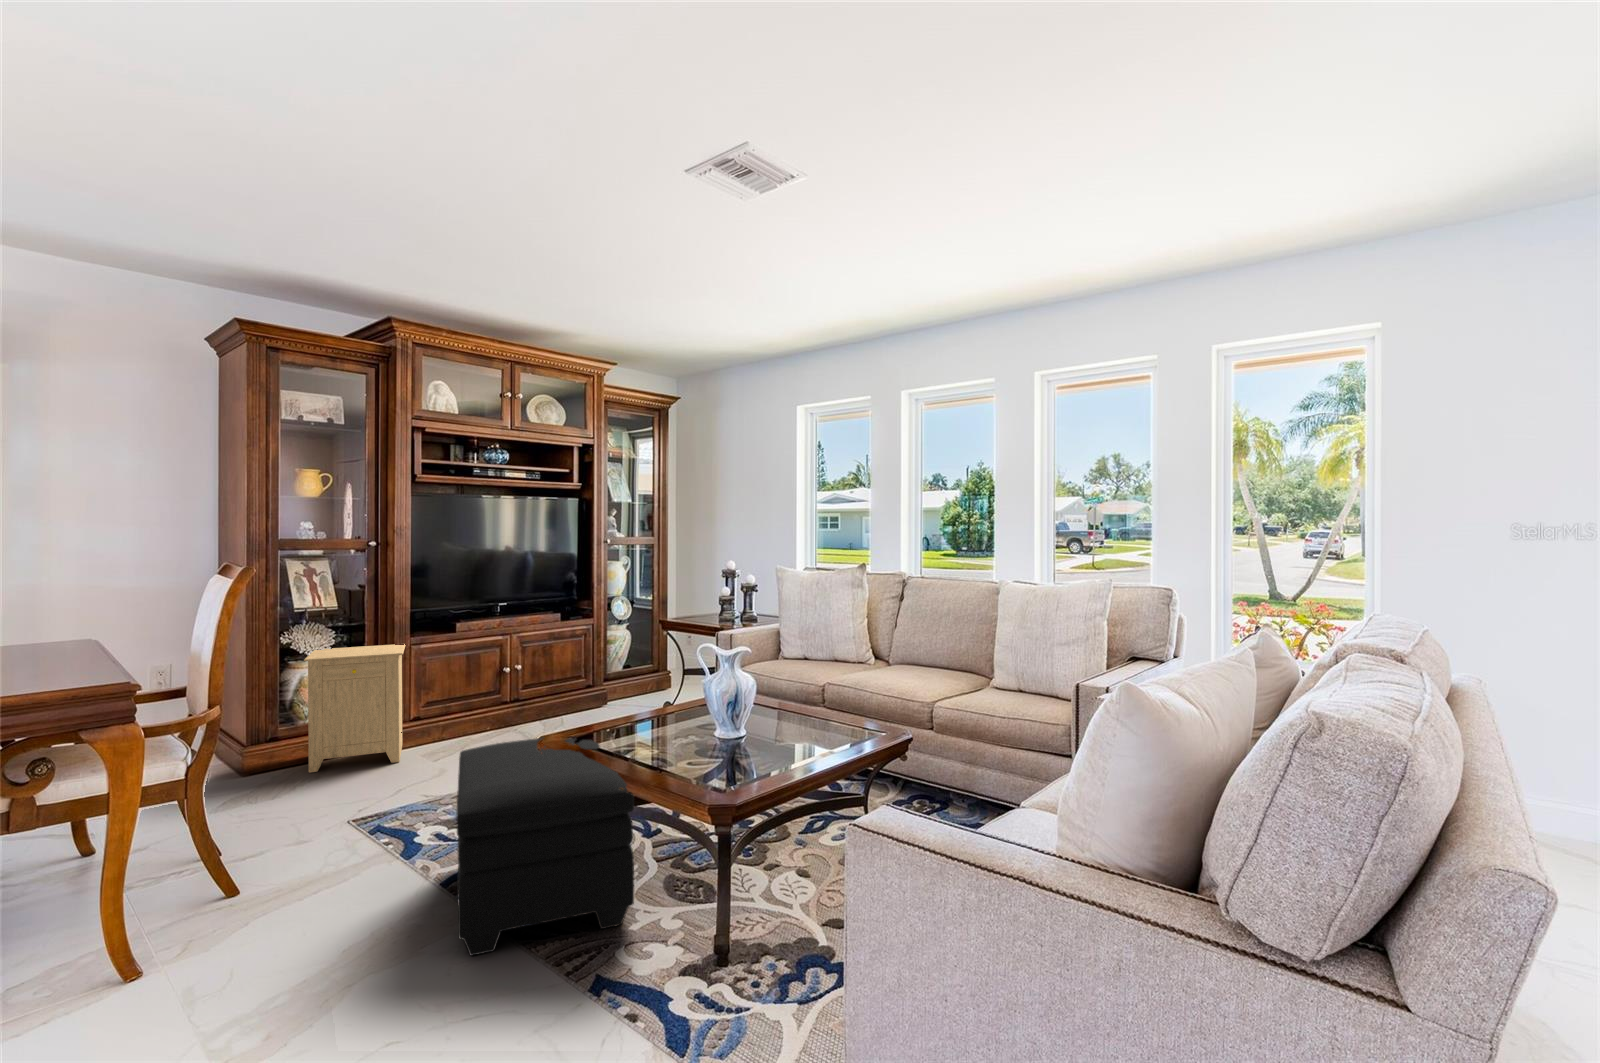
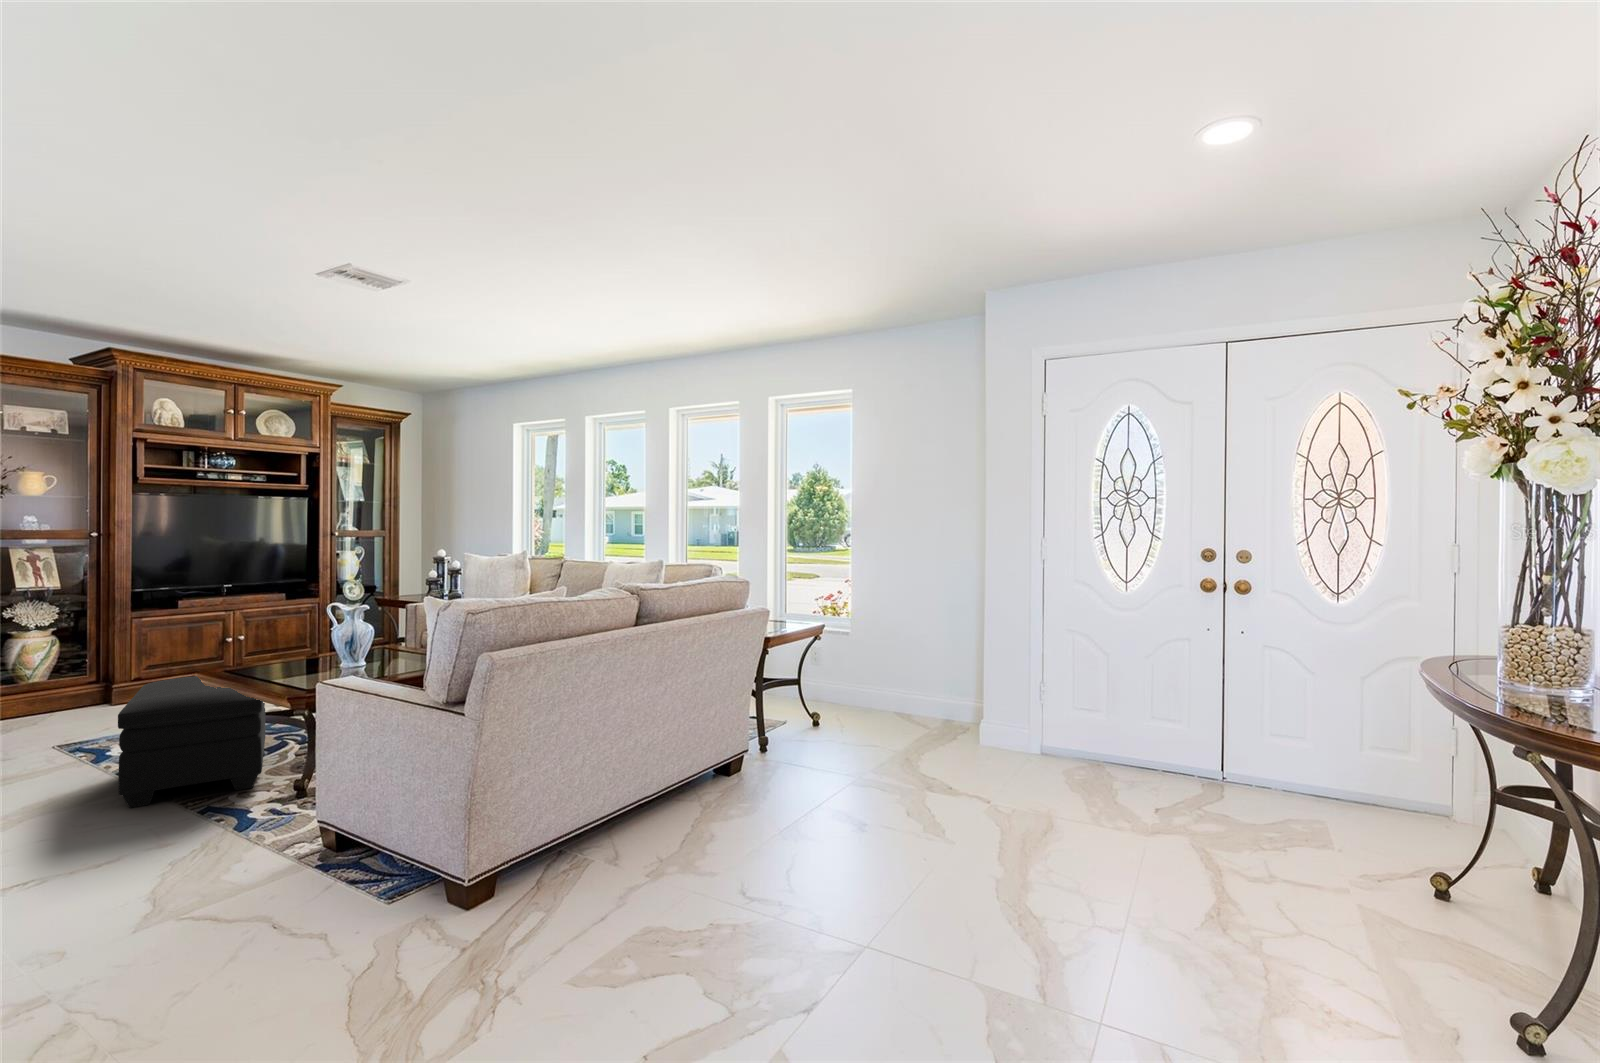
side table: present [304,644,406,773] -> none [22,618,128,722]

